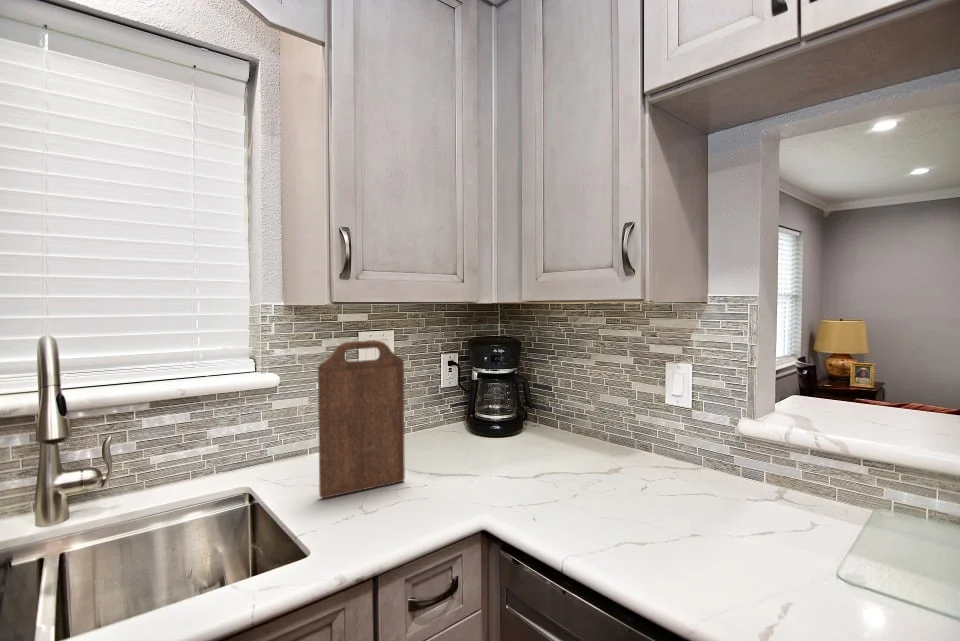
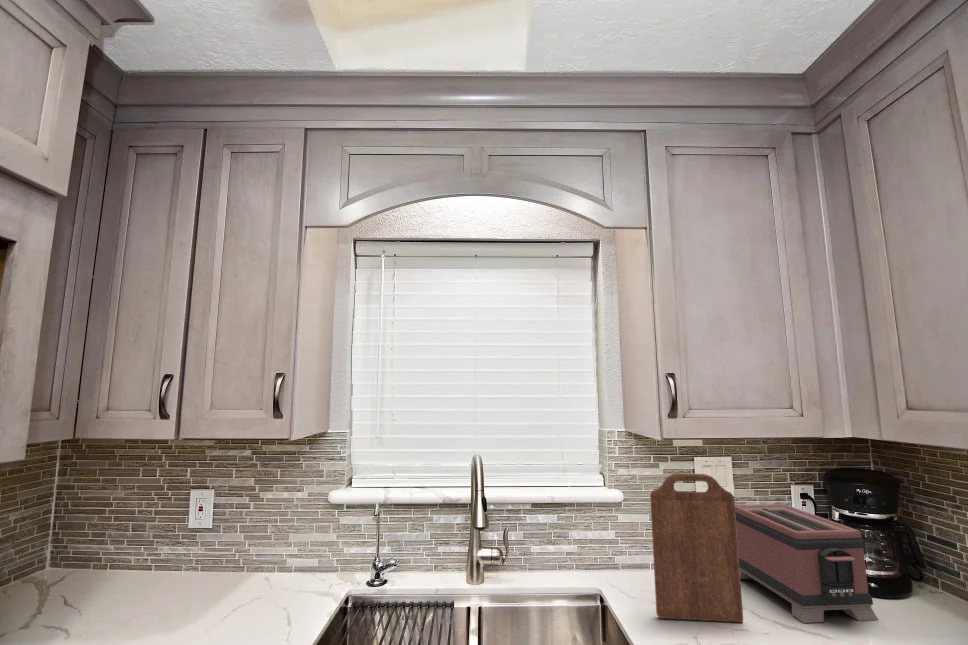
toaster: none [388,371,504,469] -> present [735,504,878,623]

